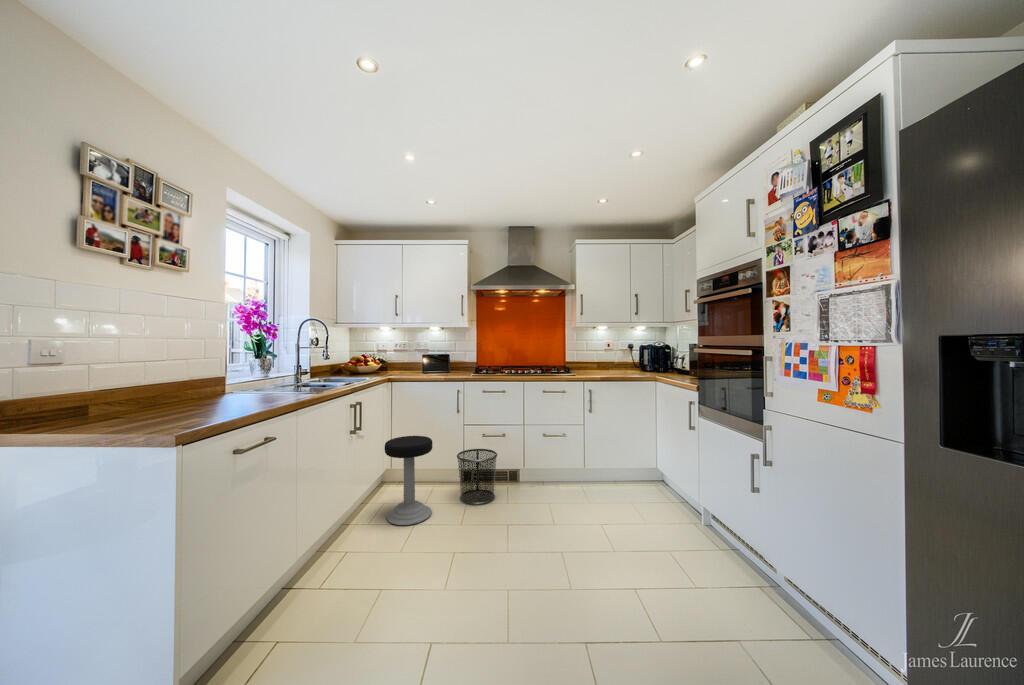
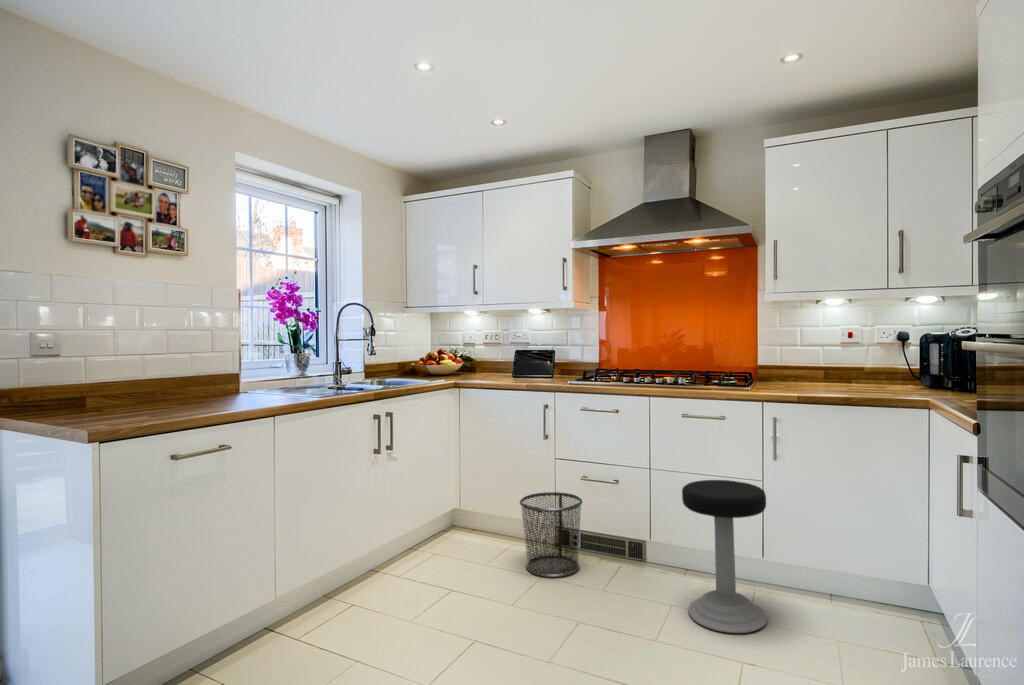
stool: present [385,436,432,525] -> present [682,480,767,633]

